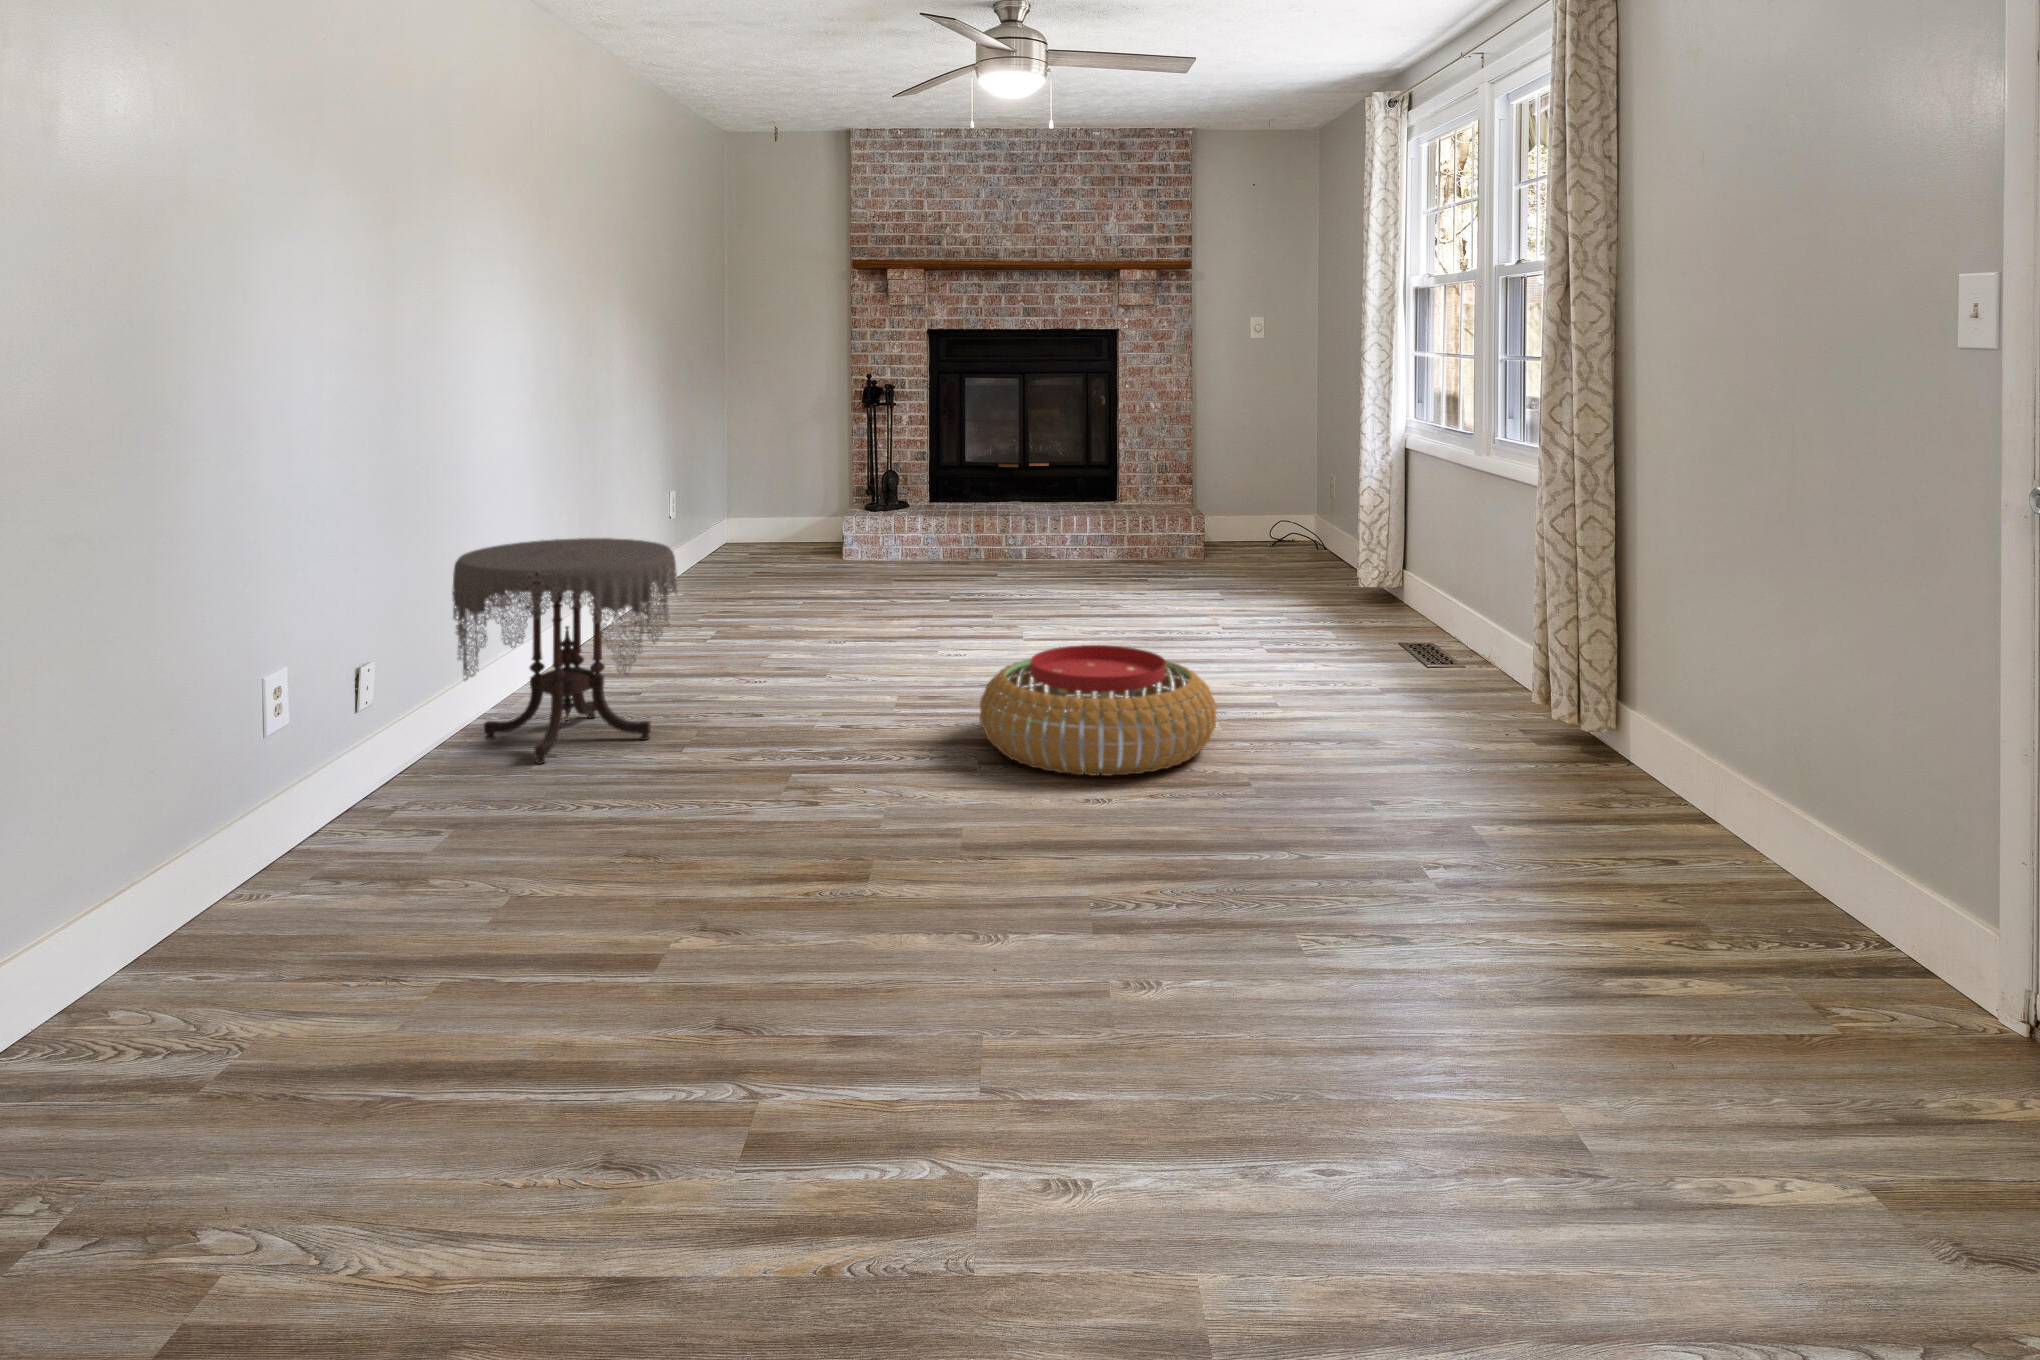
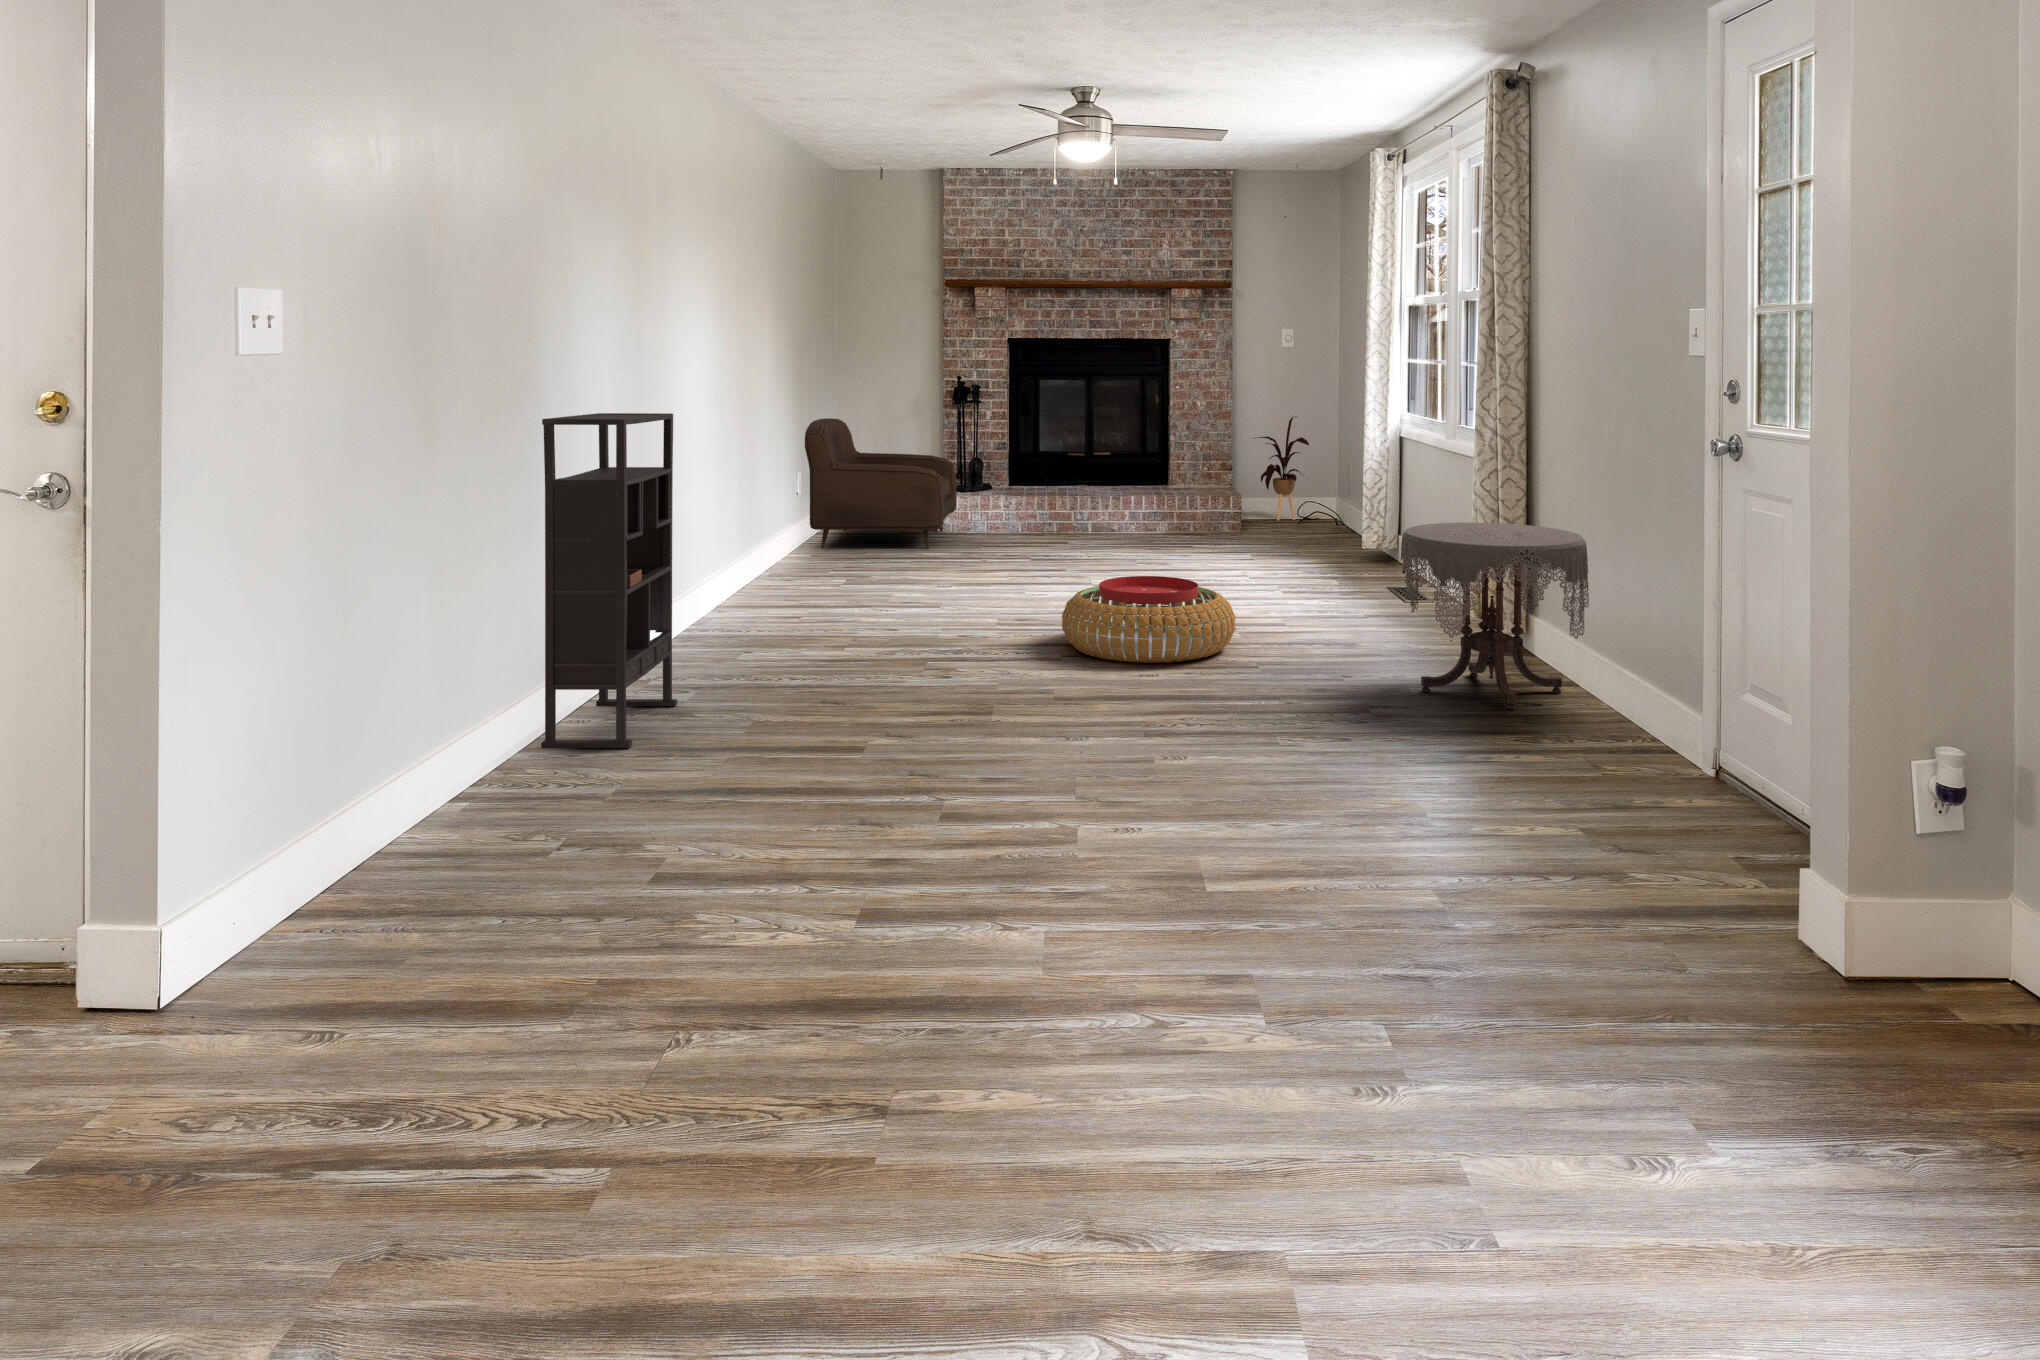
house plant: none [1216,421,1283,543] -> present [1258,416,1309,521]
armchair: none [678,425,866,583] -> present [805,418,956,548]
bookshelf: none [155,433,410,960] -> present [541,413,677,748]
side table: present [452,538,678,764] -> present [1401,523,1589,709]

